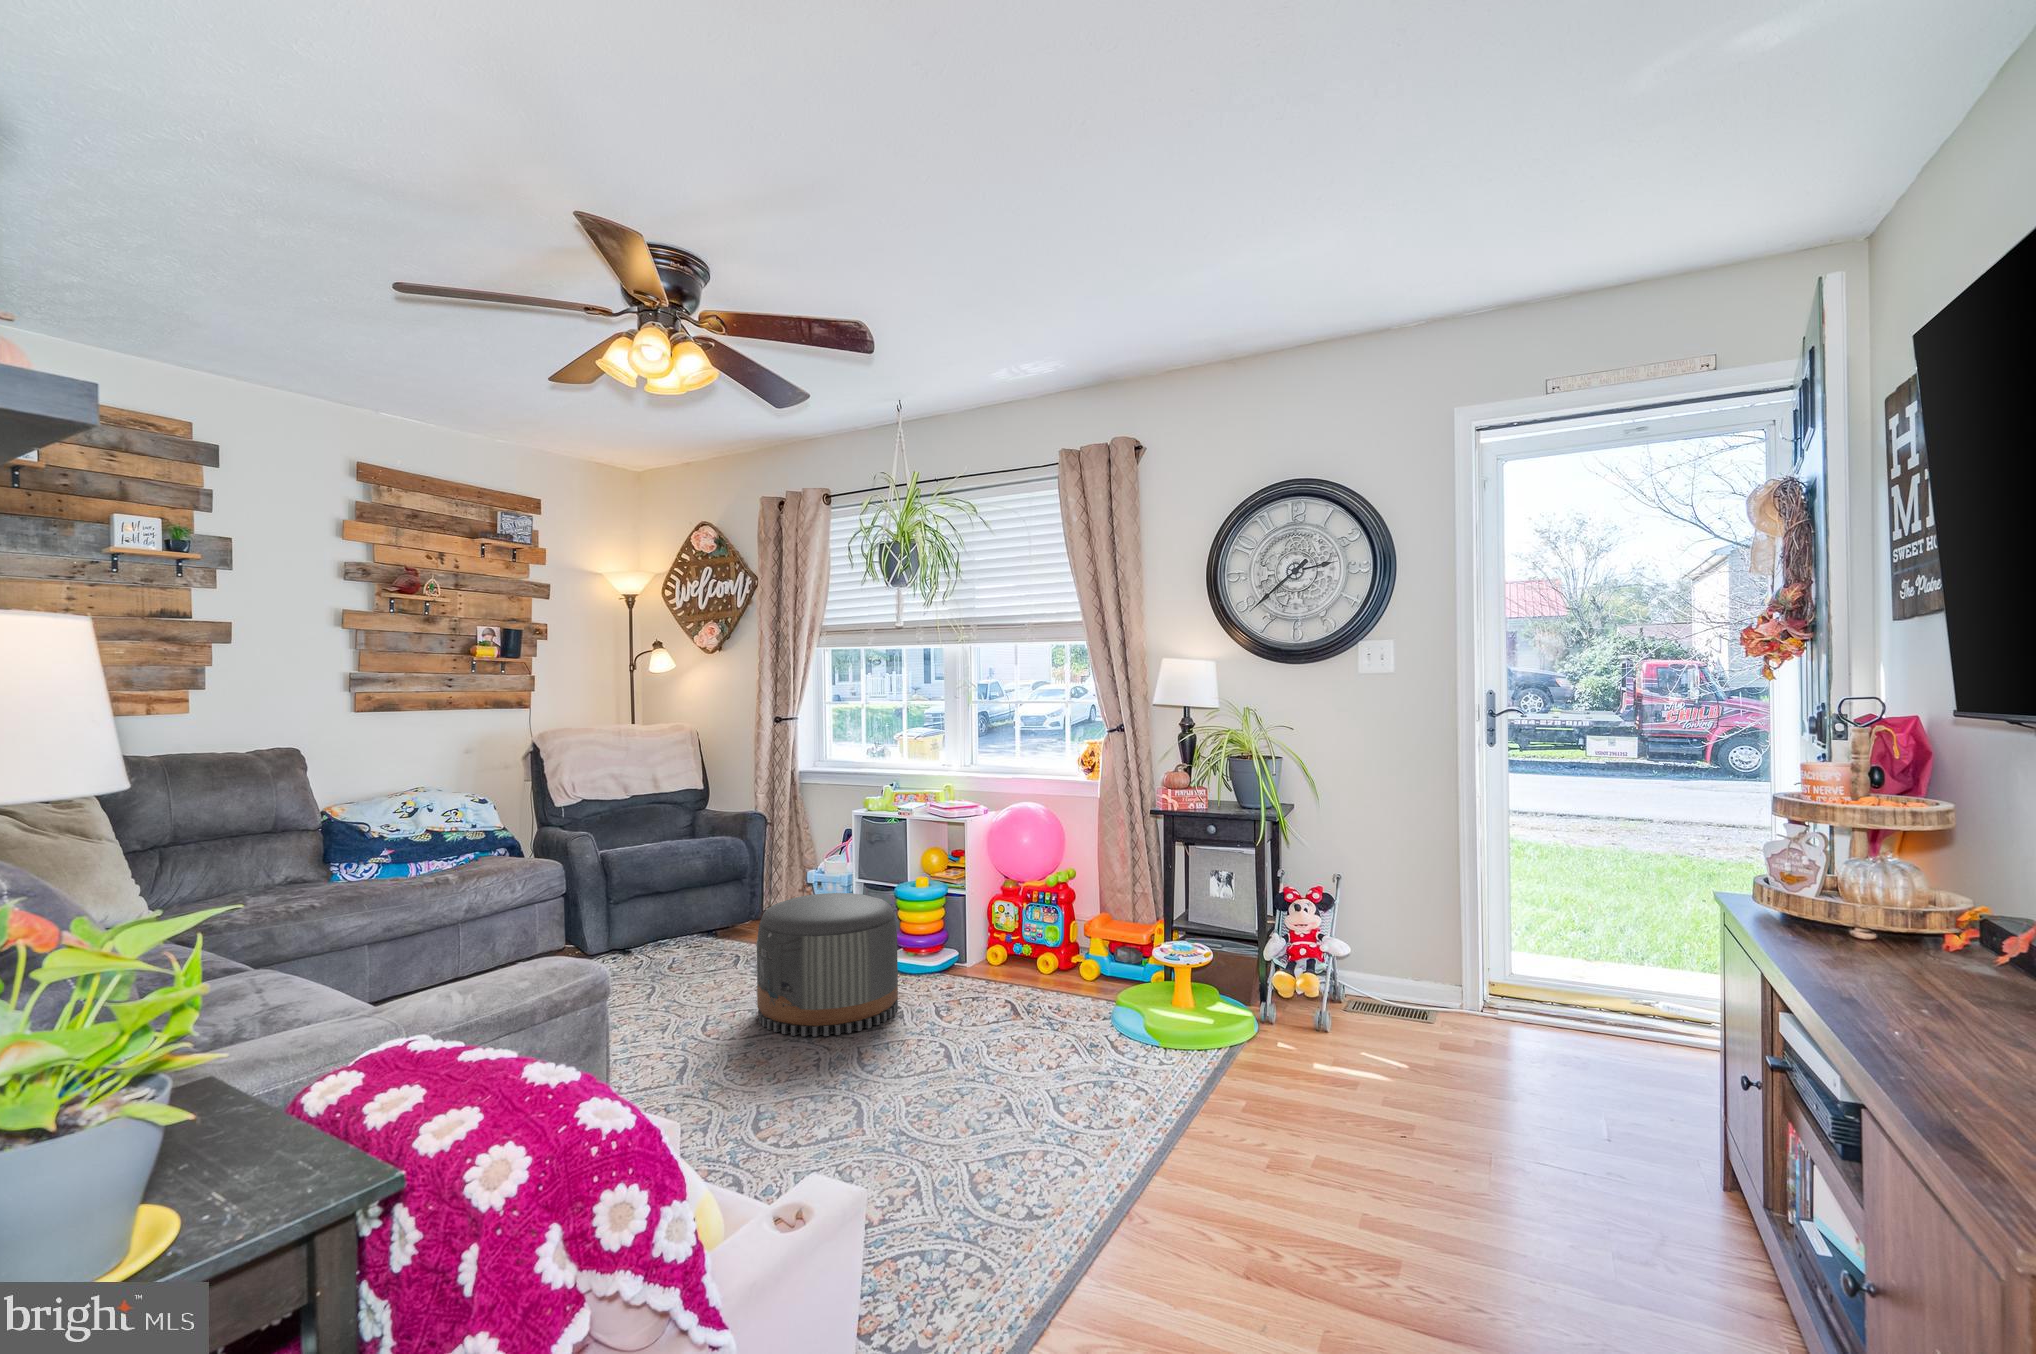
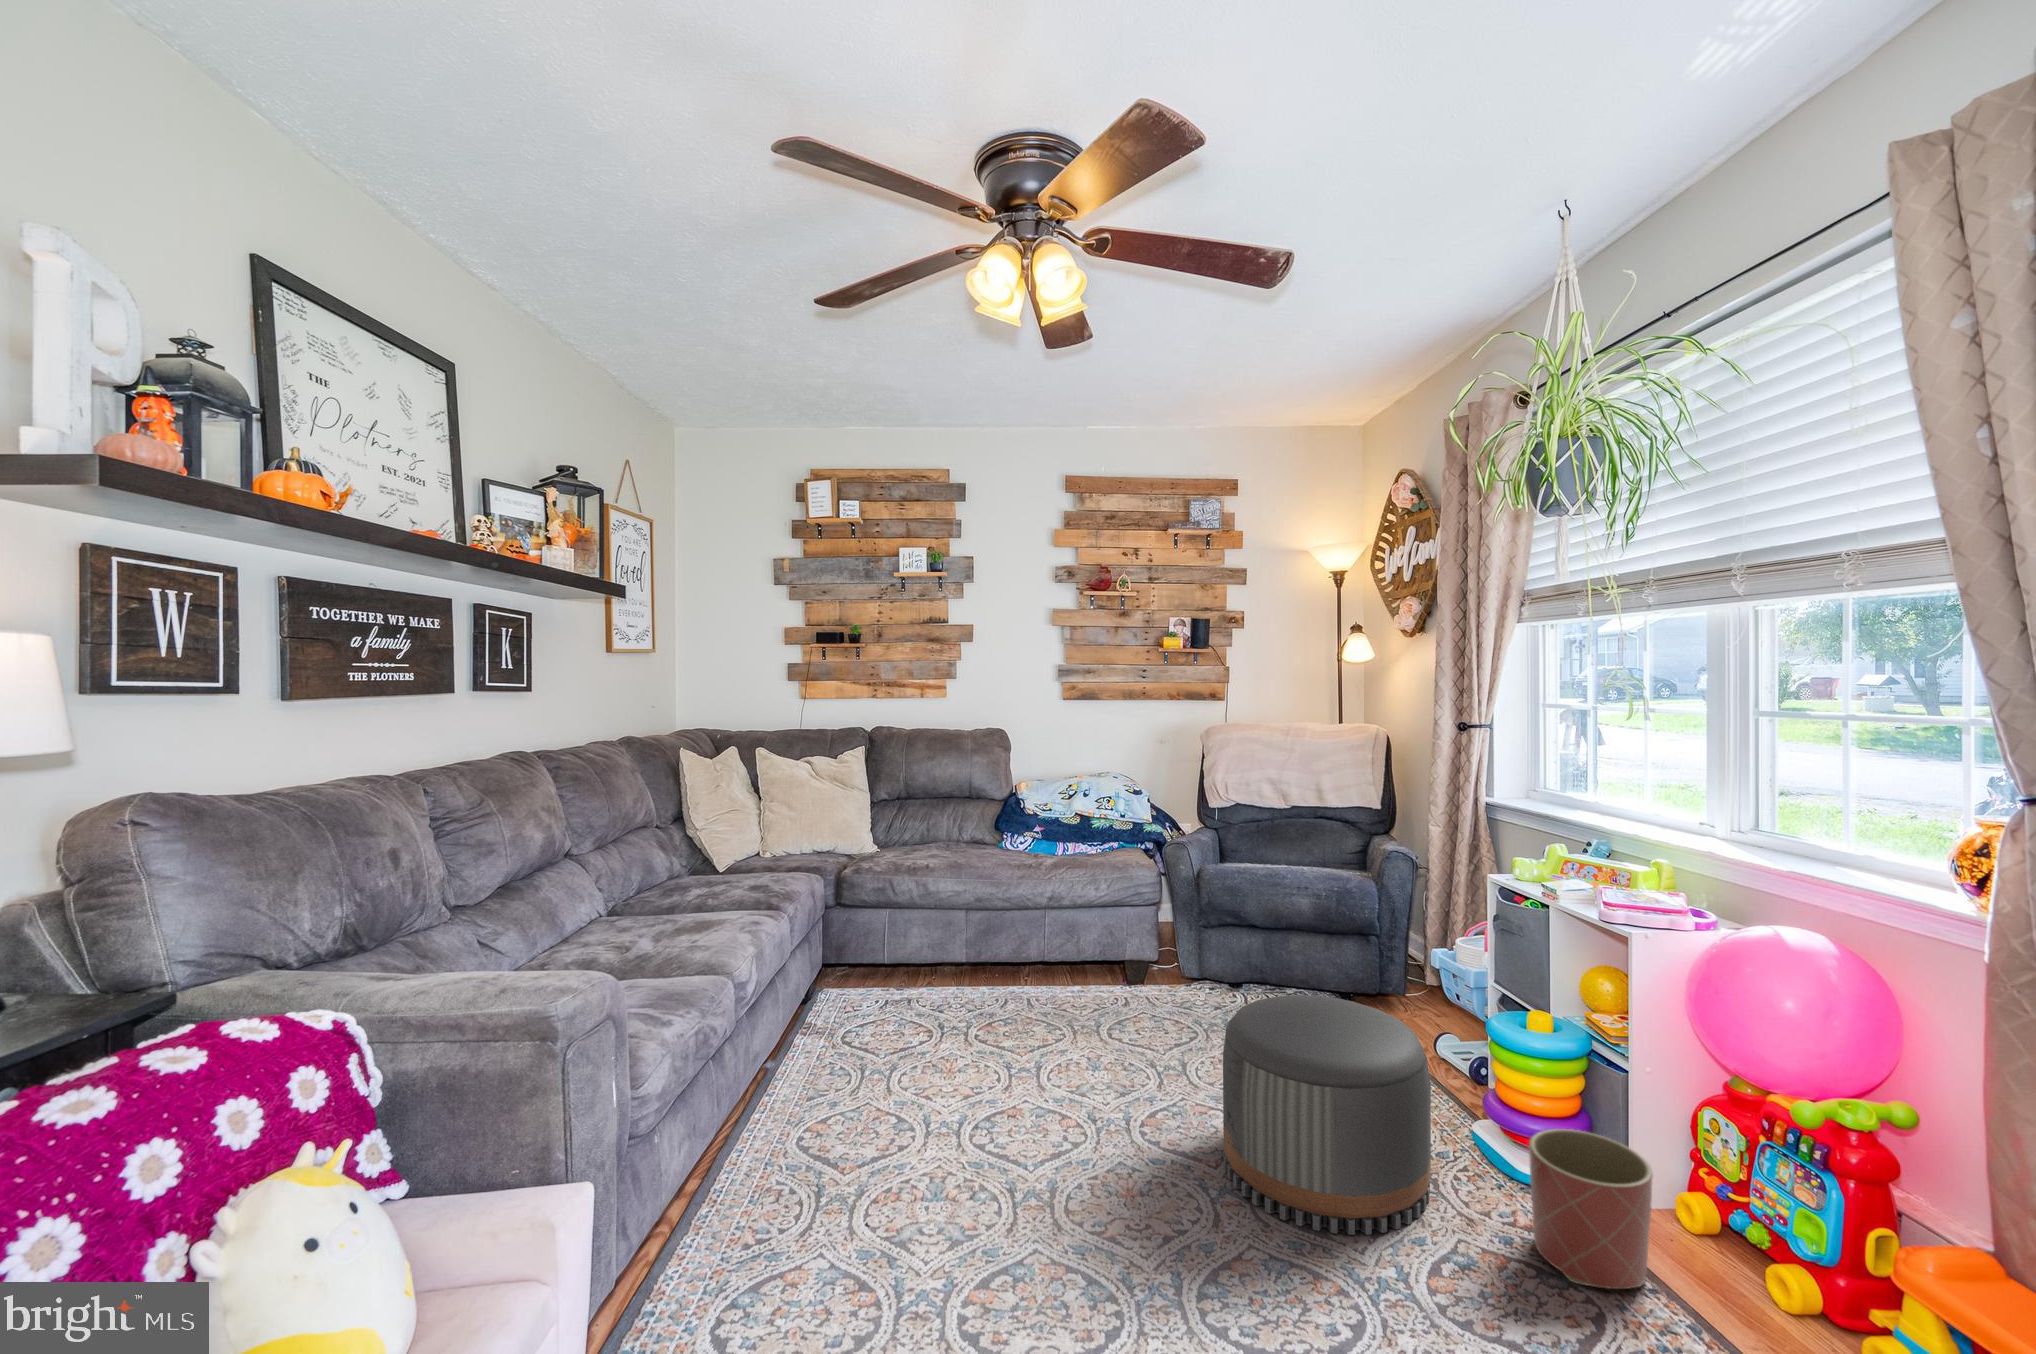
planter: none [949,922,1007,999] -> present [1529,1129,1653,1289]

